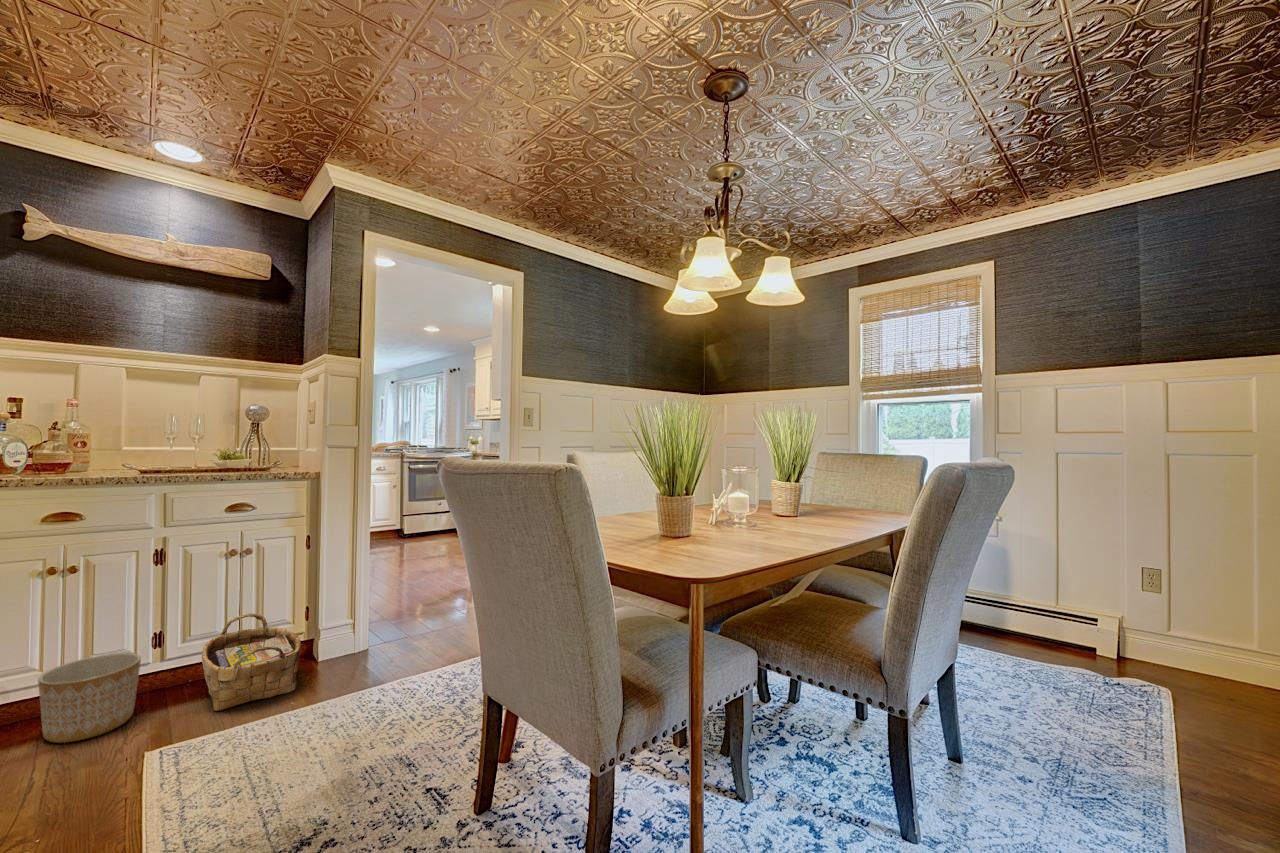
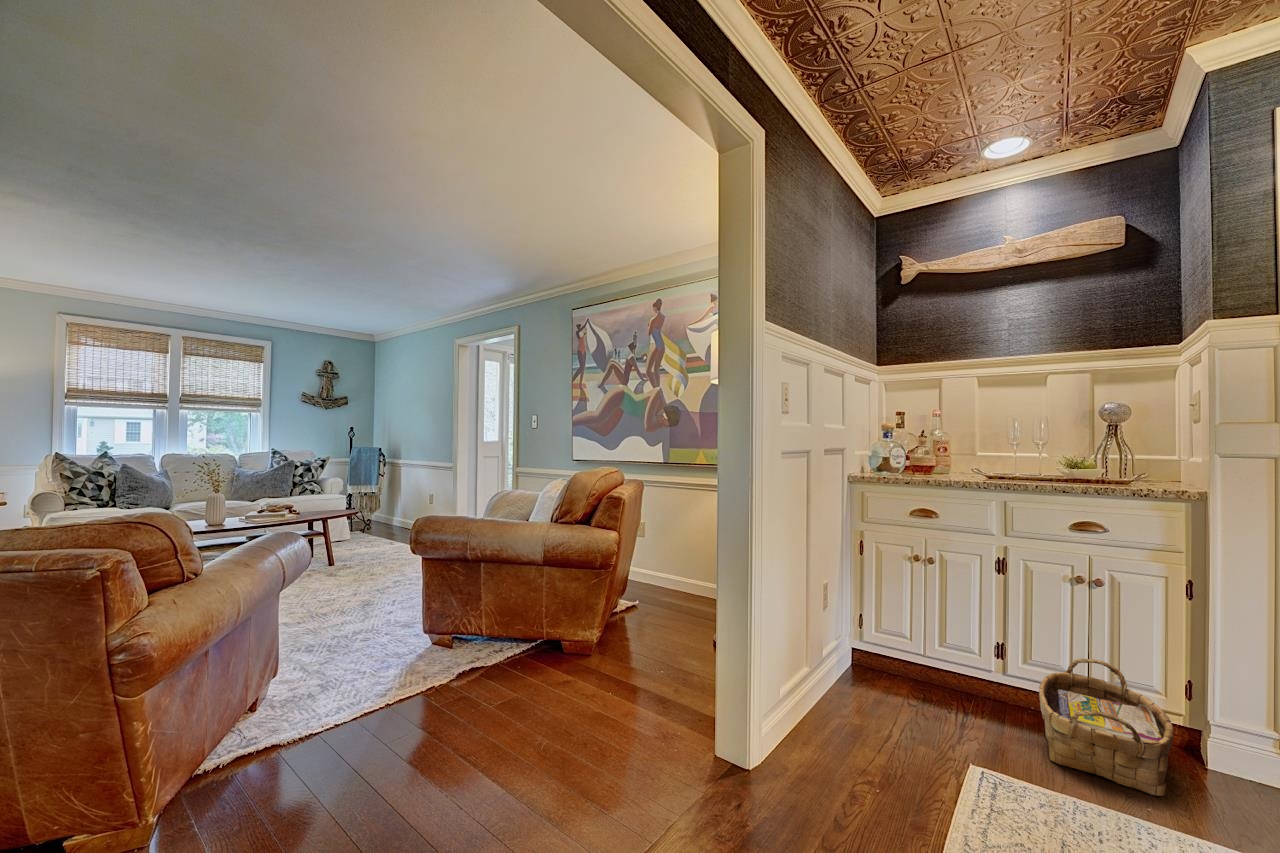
planter: present [38,653,141,743] -> none [906,640,981,720]

